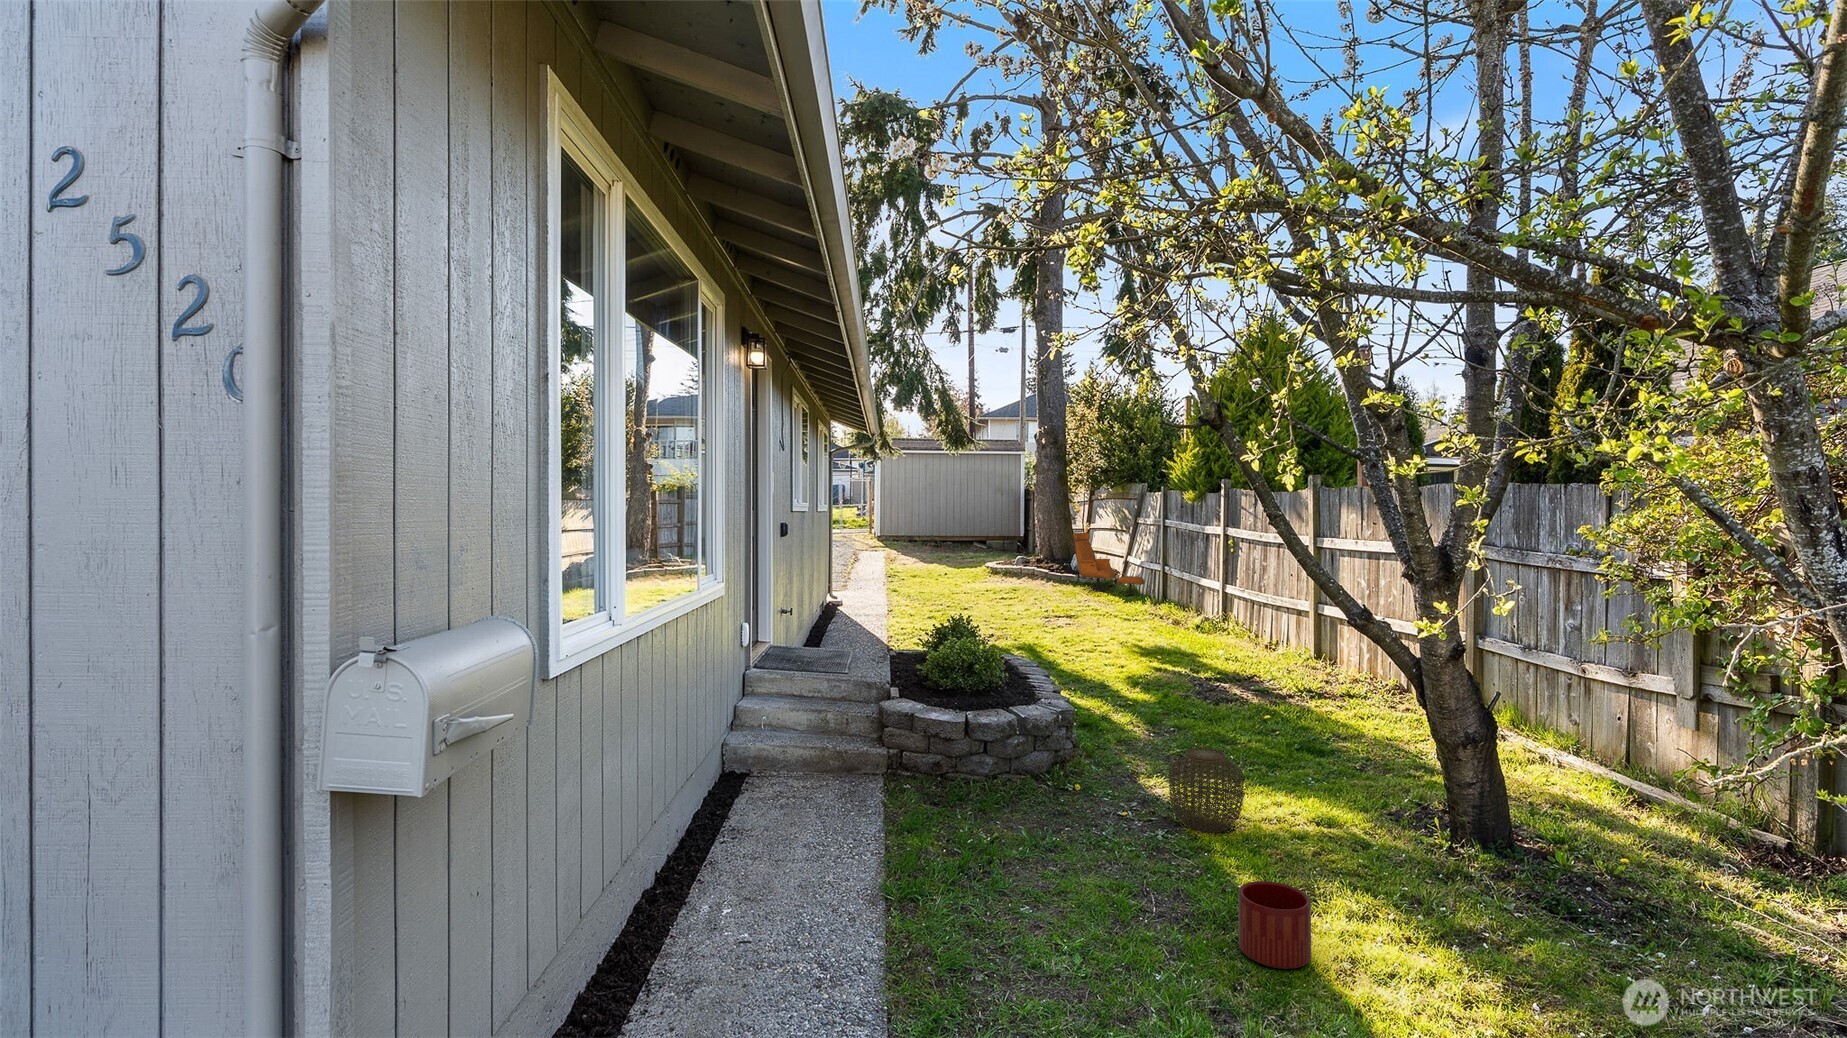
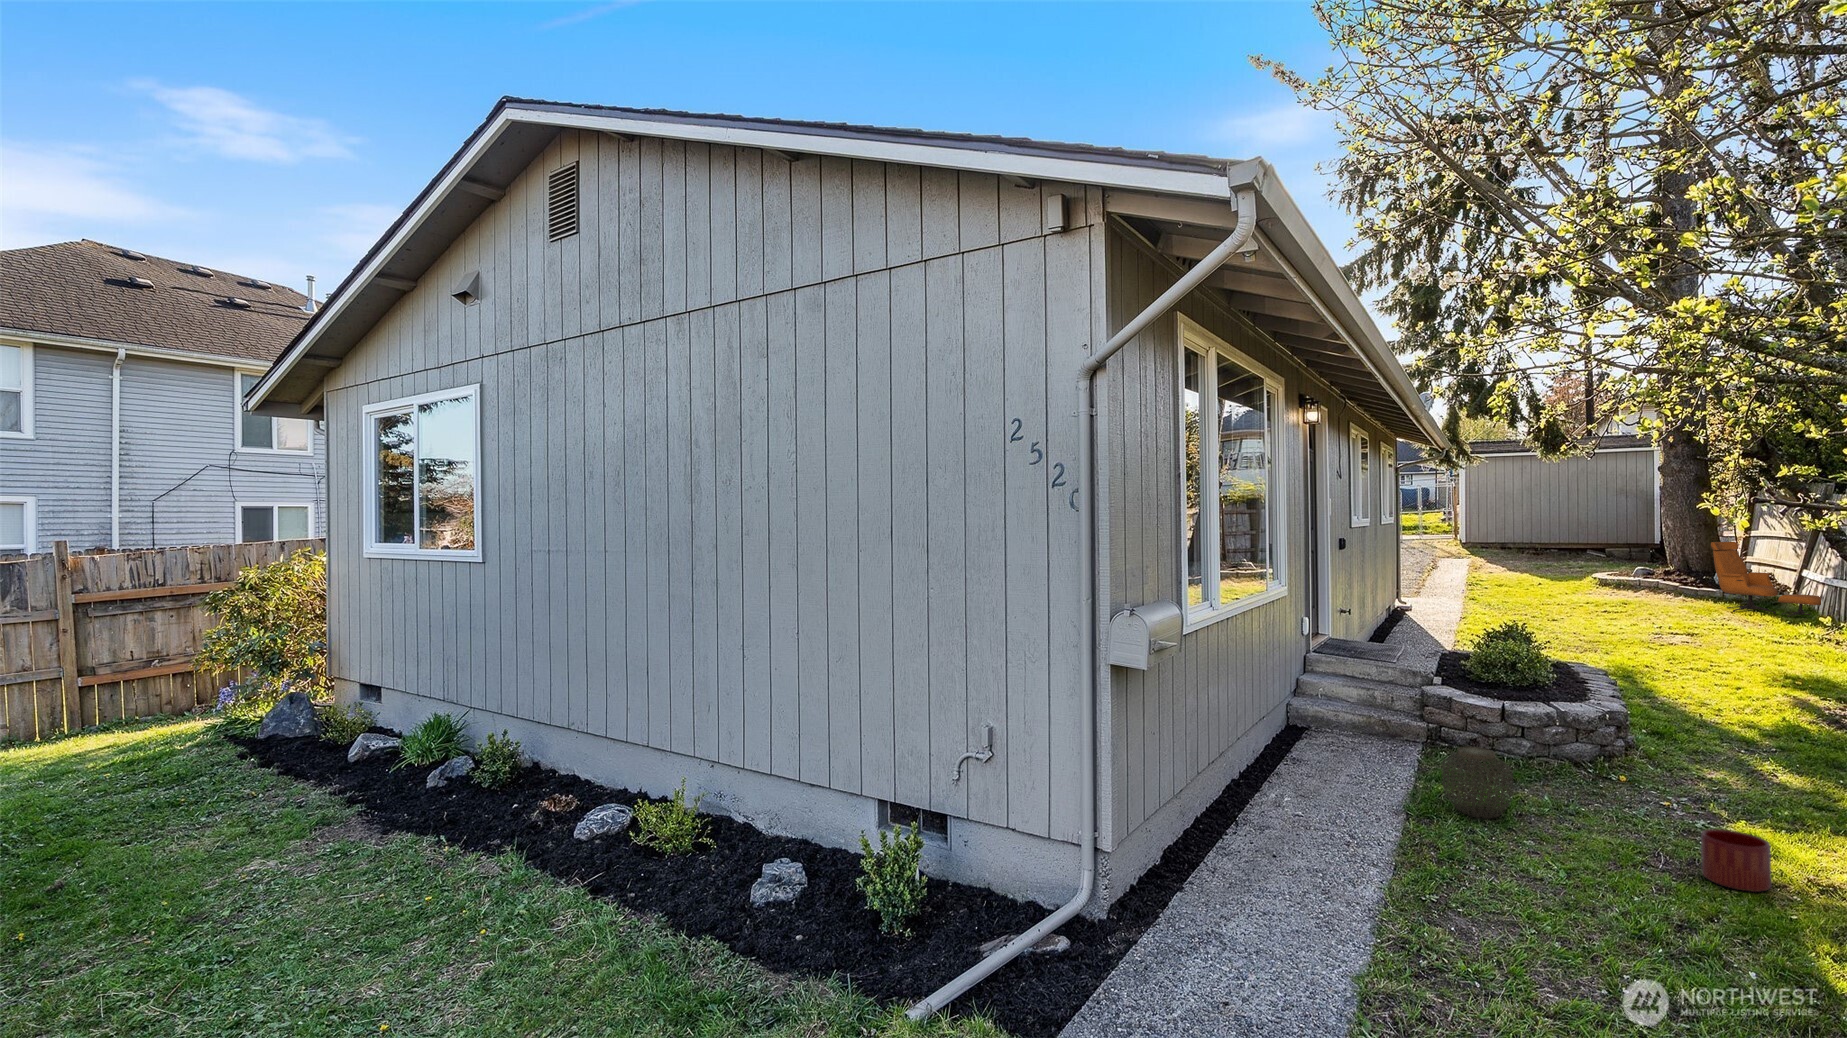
woven basket: present [1169,748,1244,833] -> present [1442,747,1513,819]

